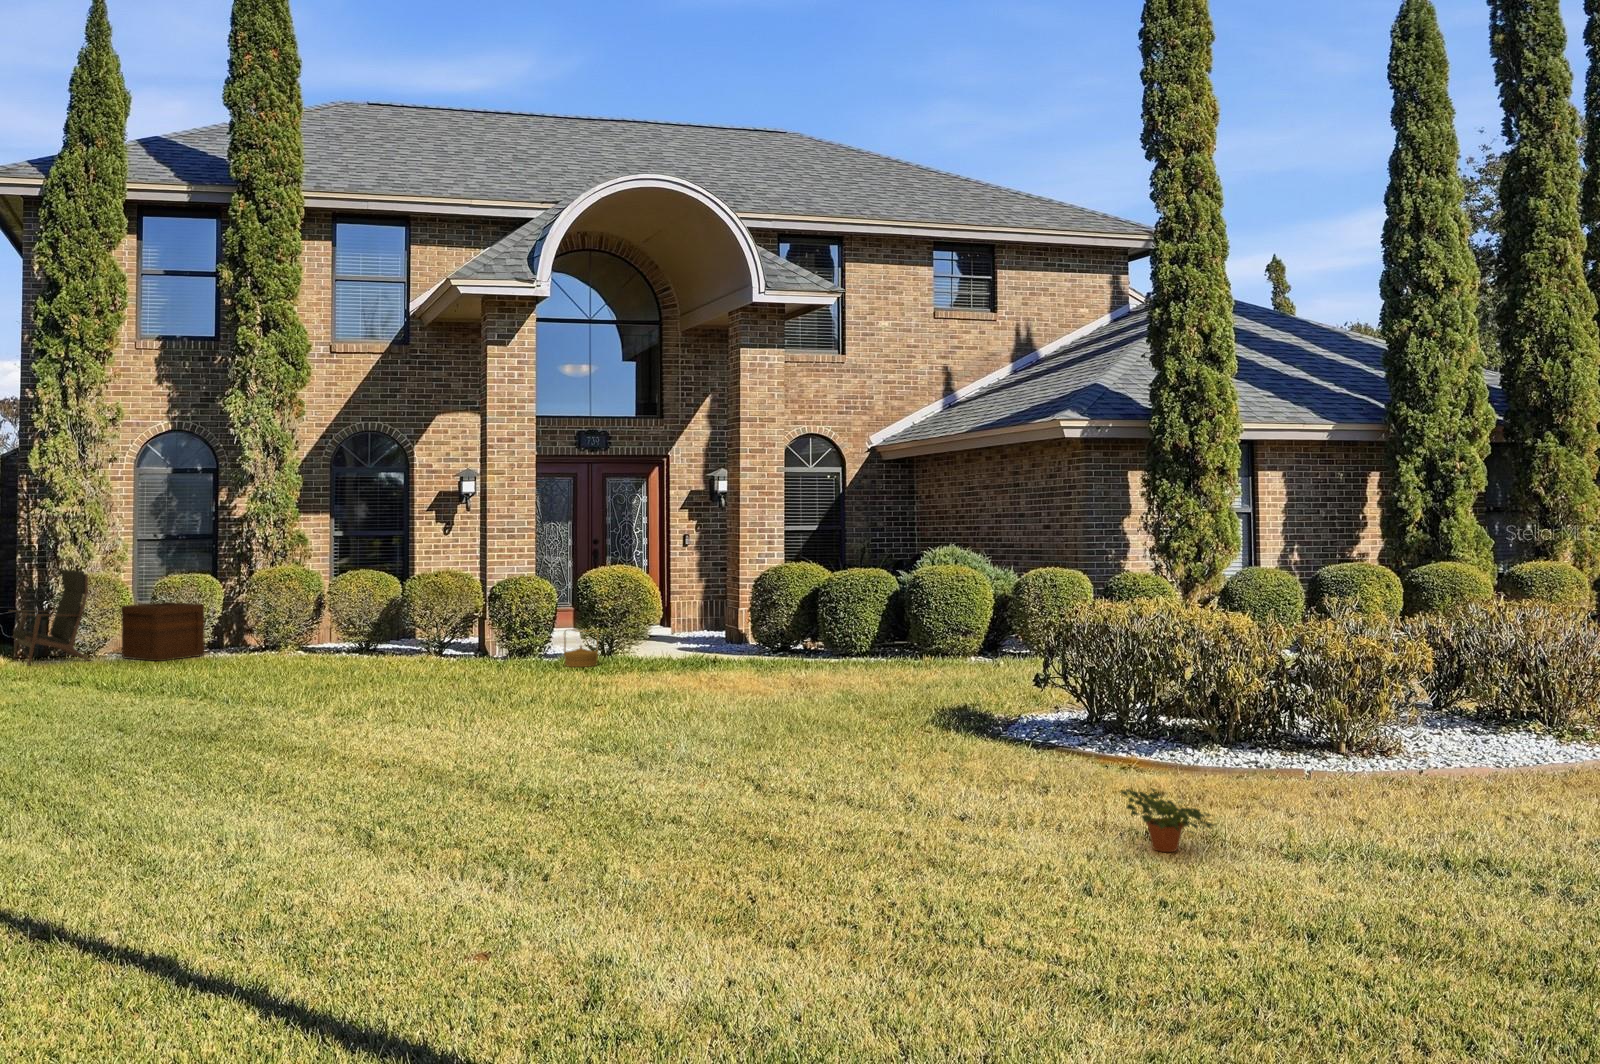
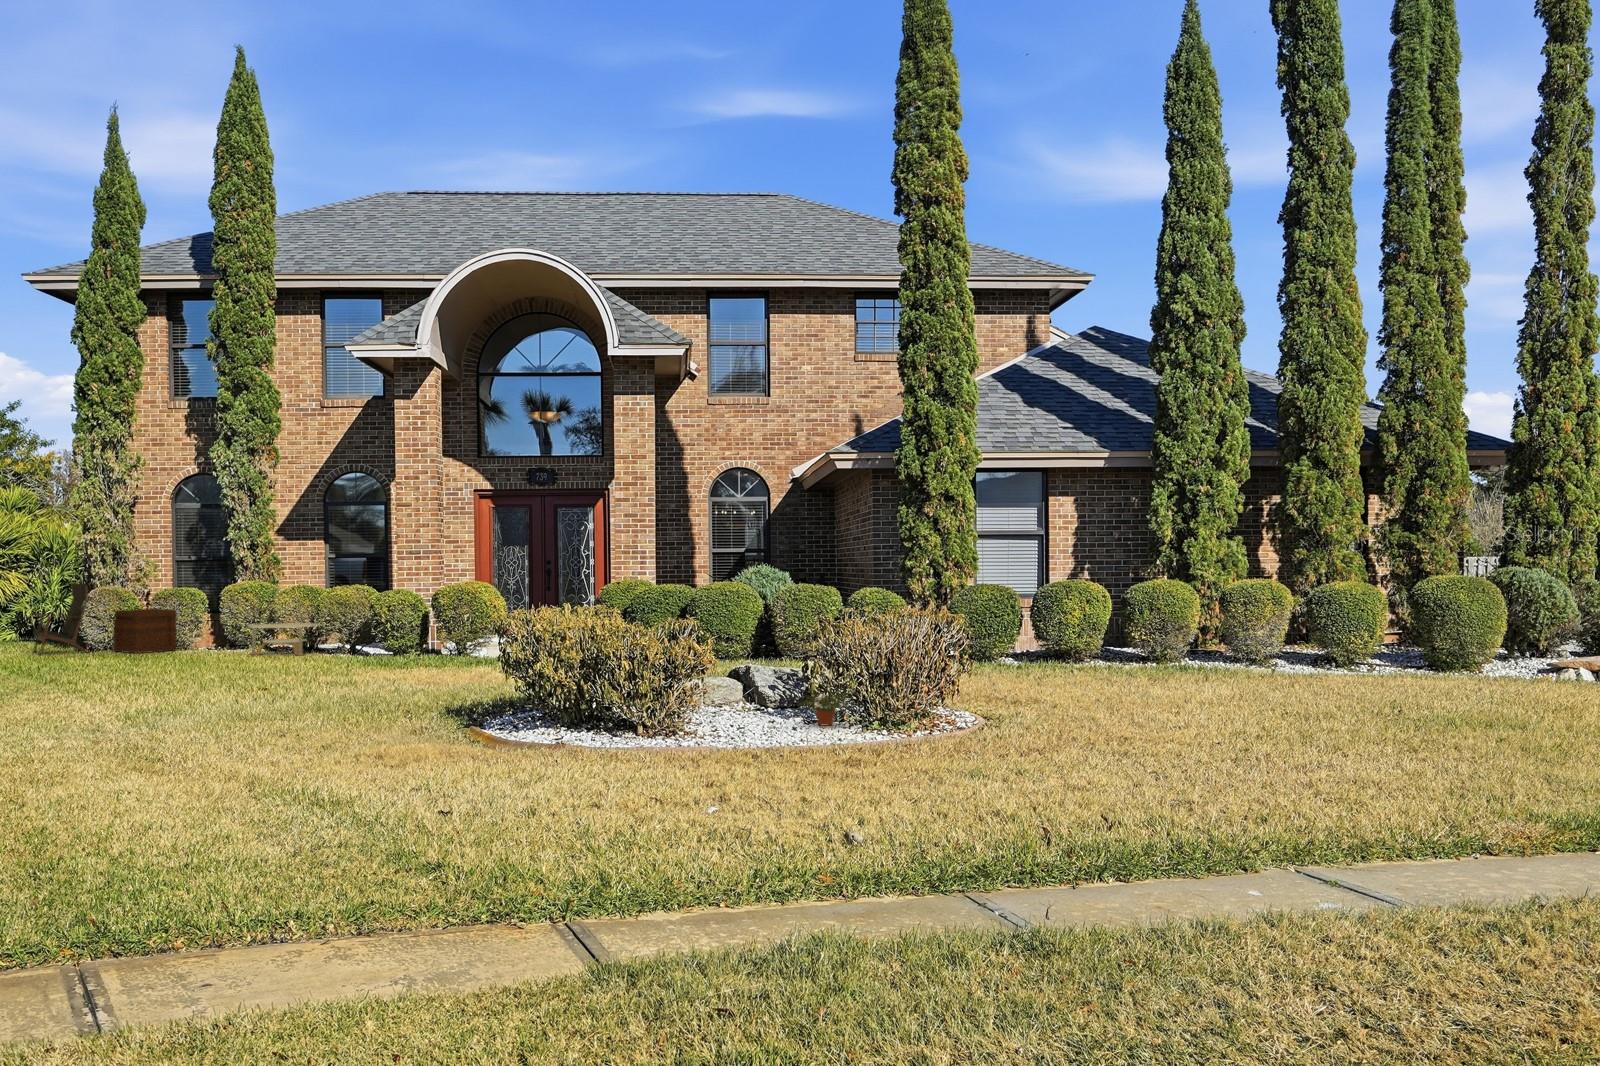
round table: none [308,621,403,664] -> present [249,623,320,656]
woven basket: present [564,629,599,667] -> none [438,628,466,659]
potted plant: present [1121,789,1216,852] -> present [798,691,854,726]

